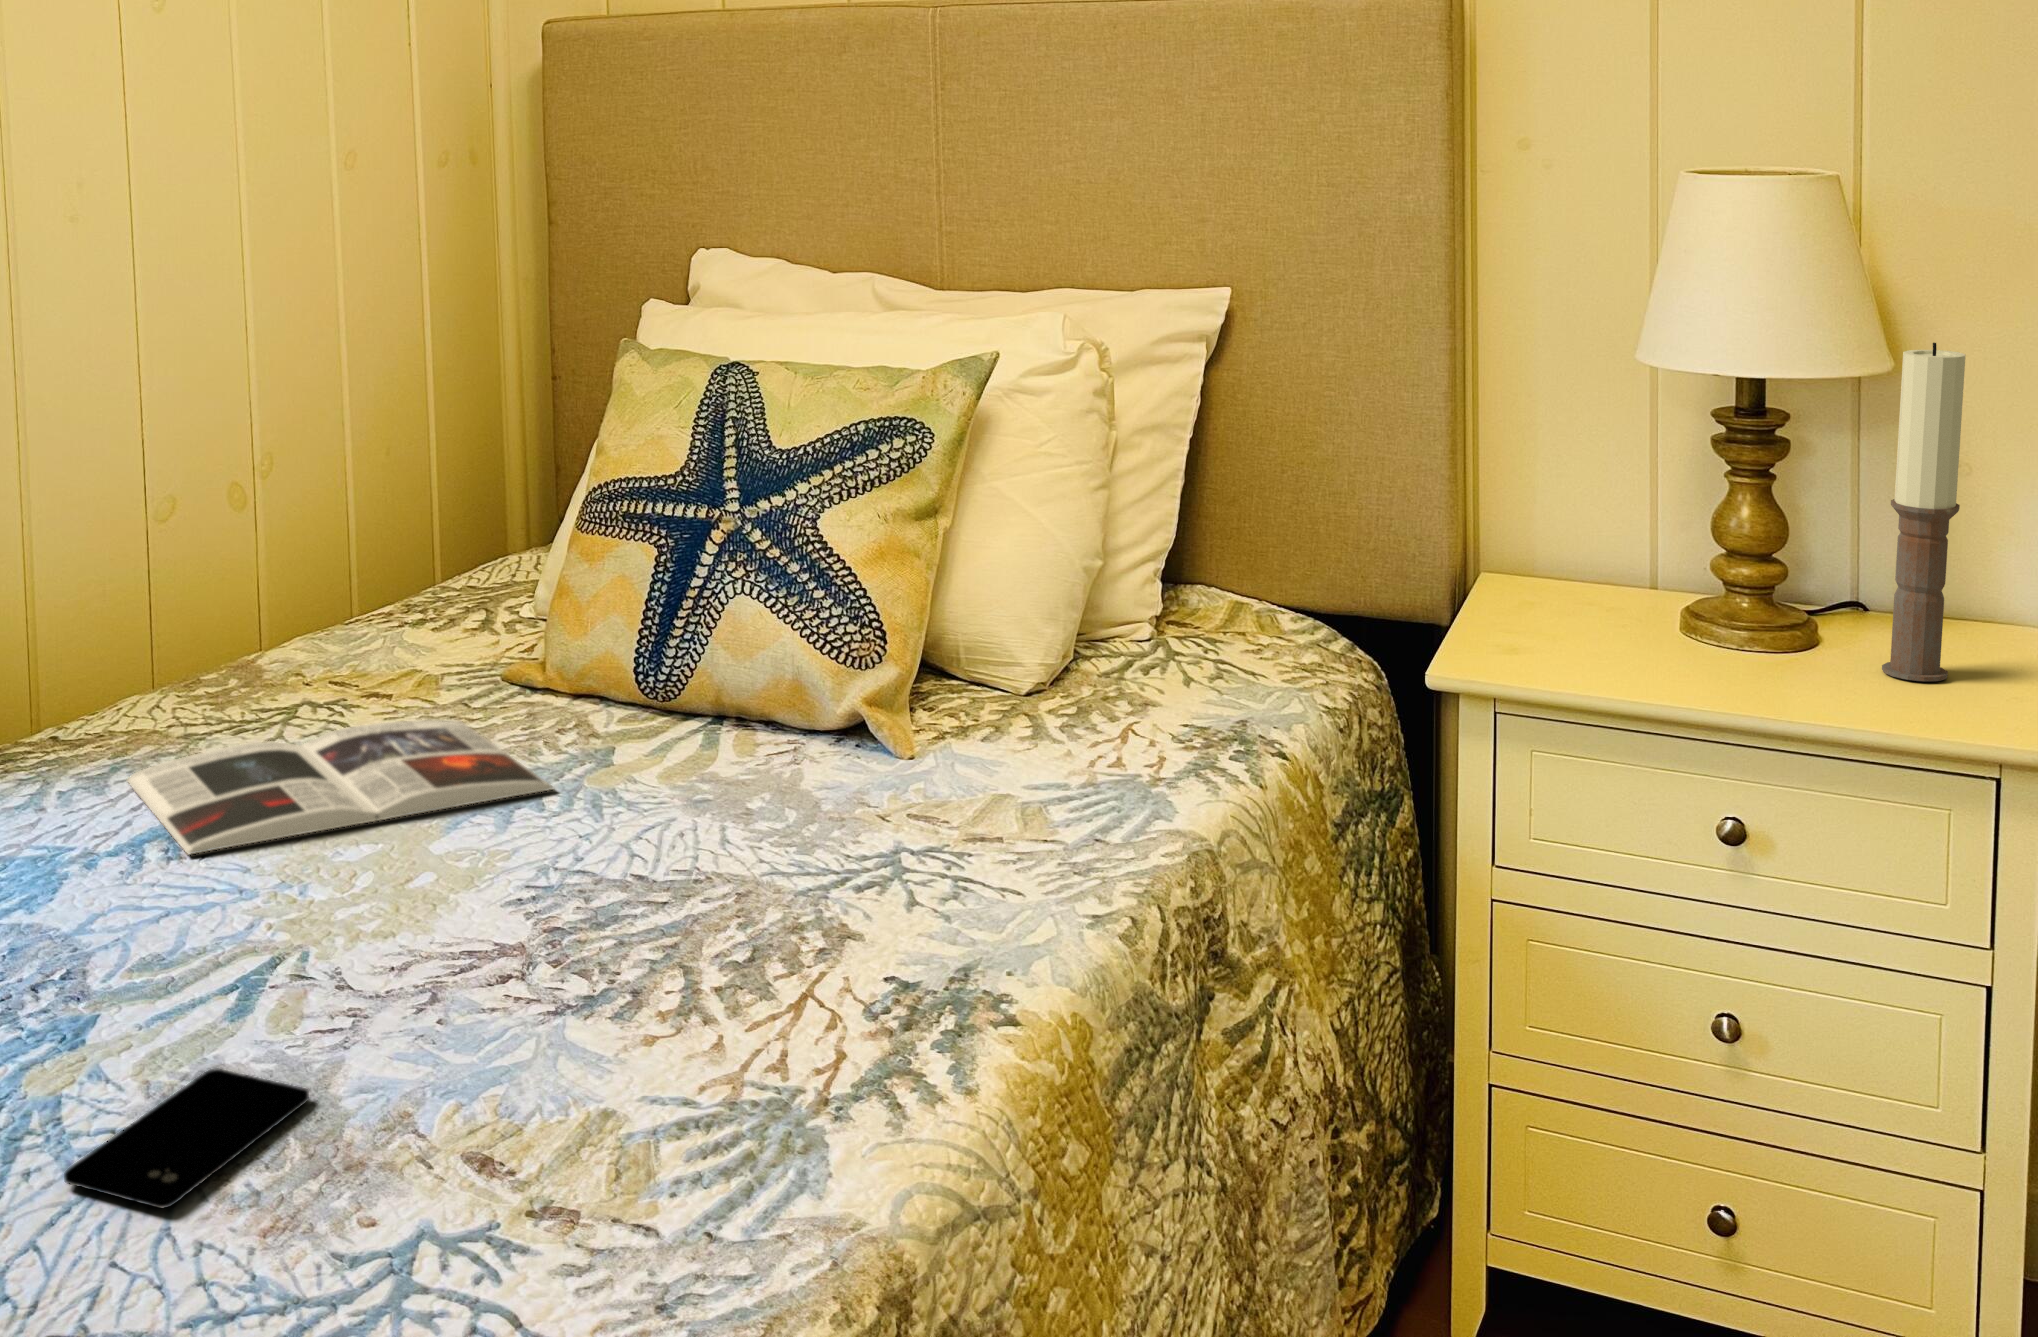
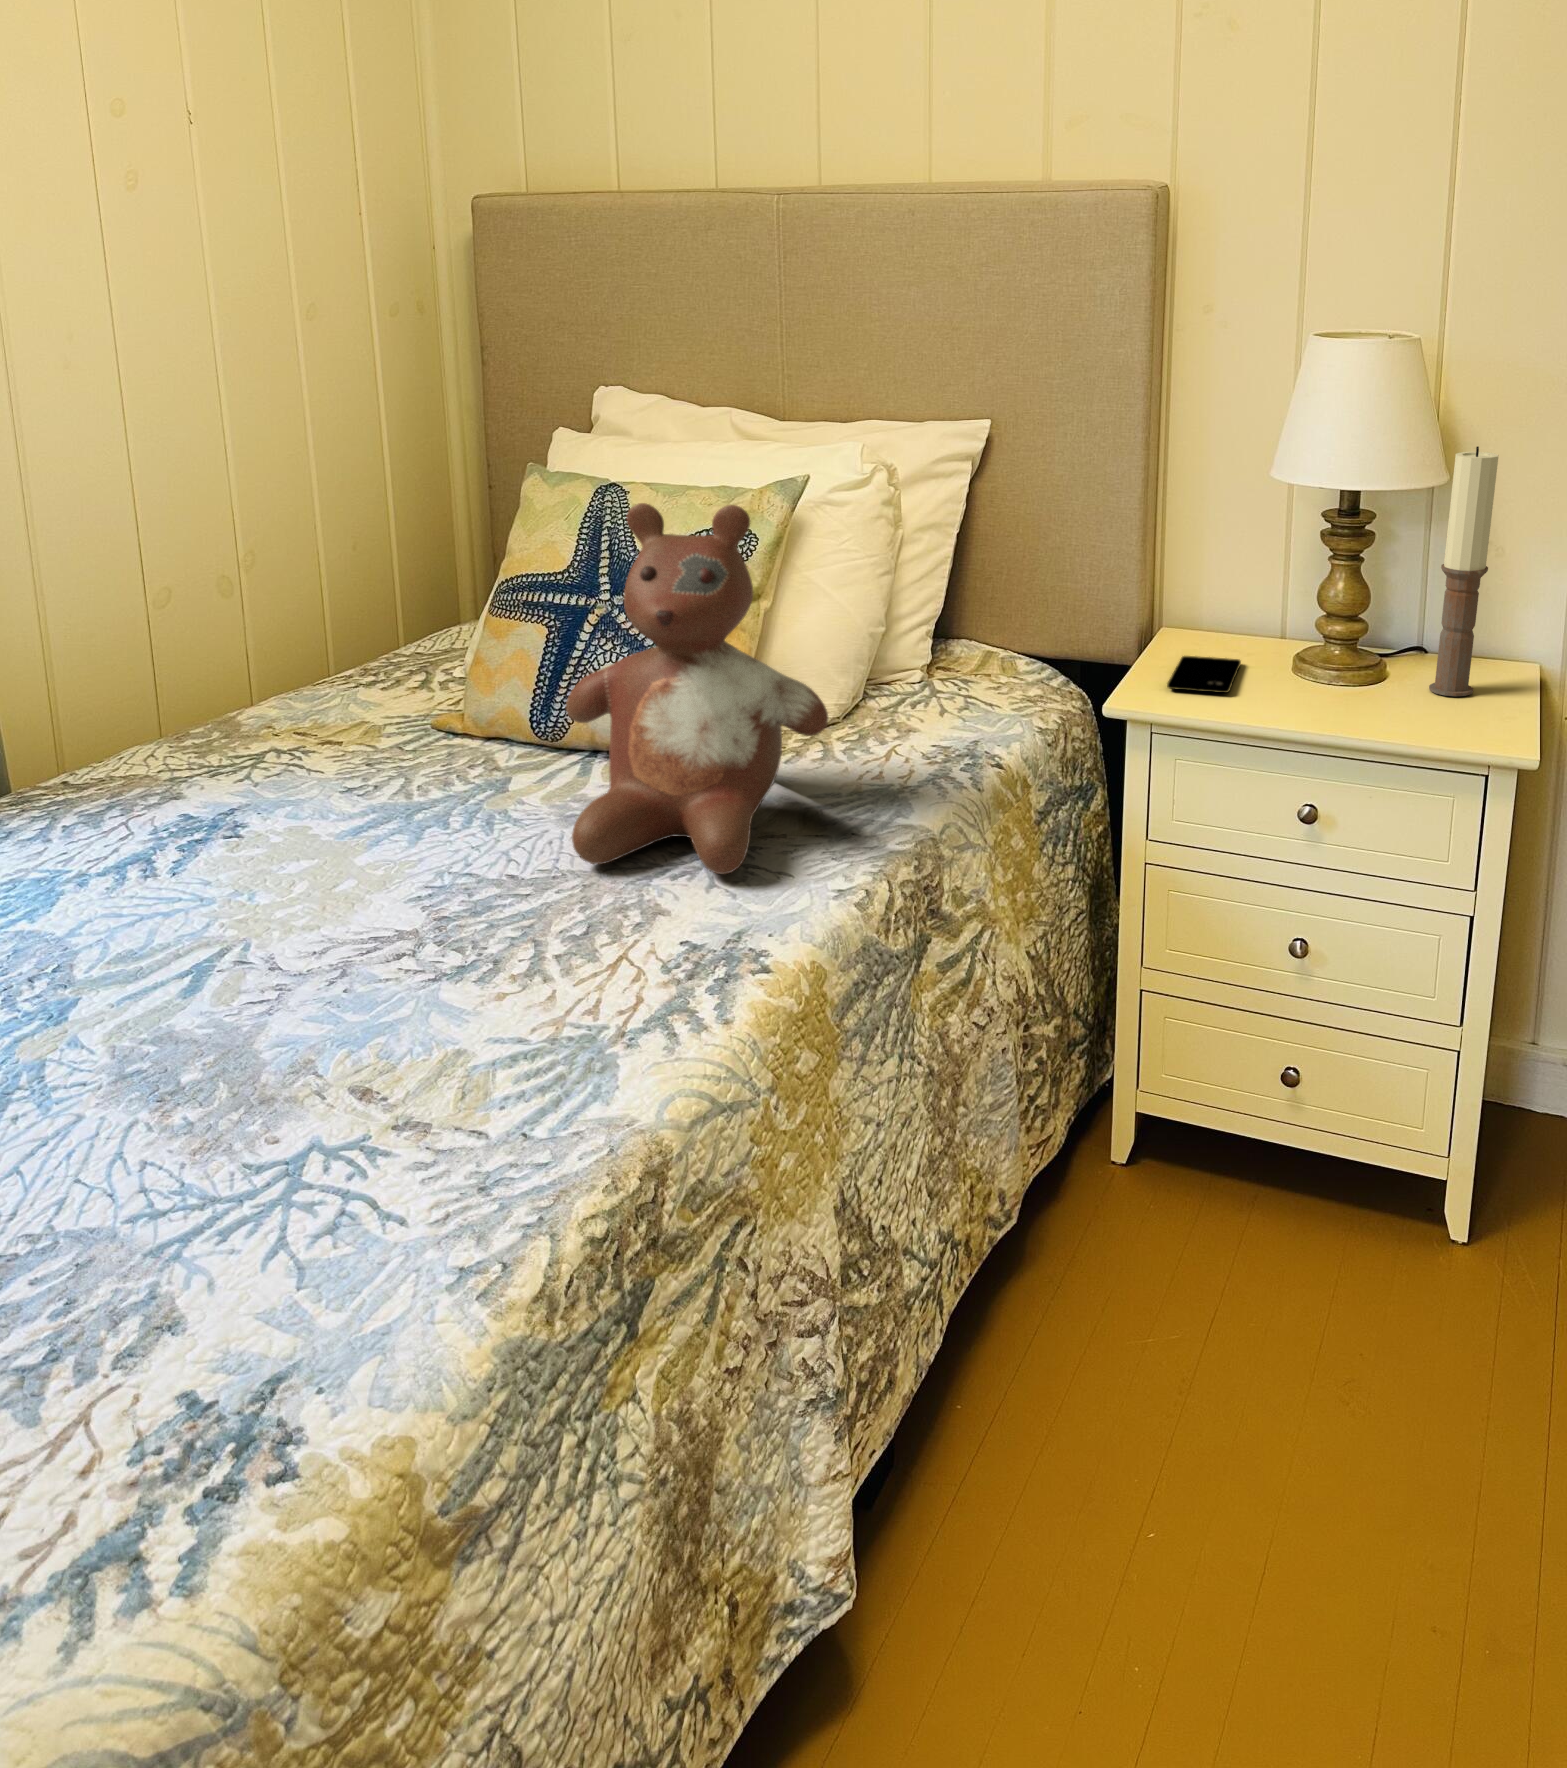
stuffed bear: none [711,392,1068,887] -> present [566,503,828,874]
magazine: present [127,720,553,854] -> none [122,759,453,872]
smartphone: present [64,1069,309,1208] -> present [1167,656,1241,693]

